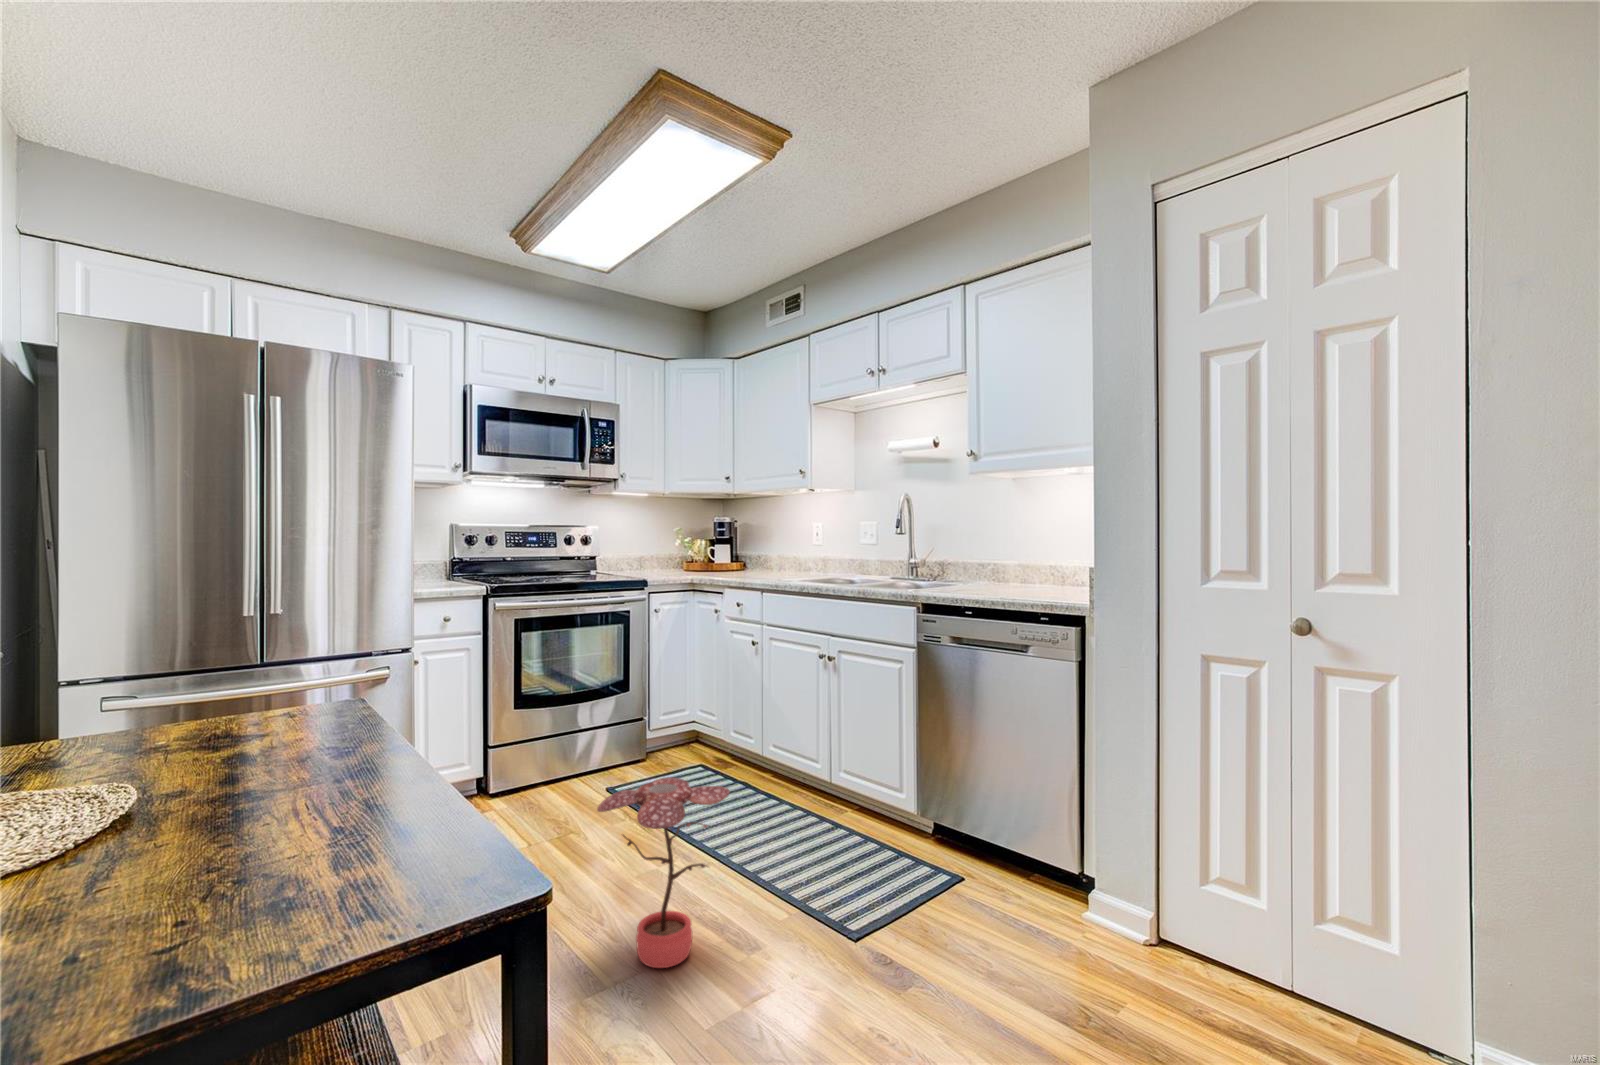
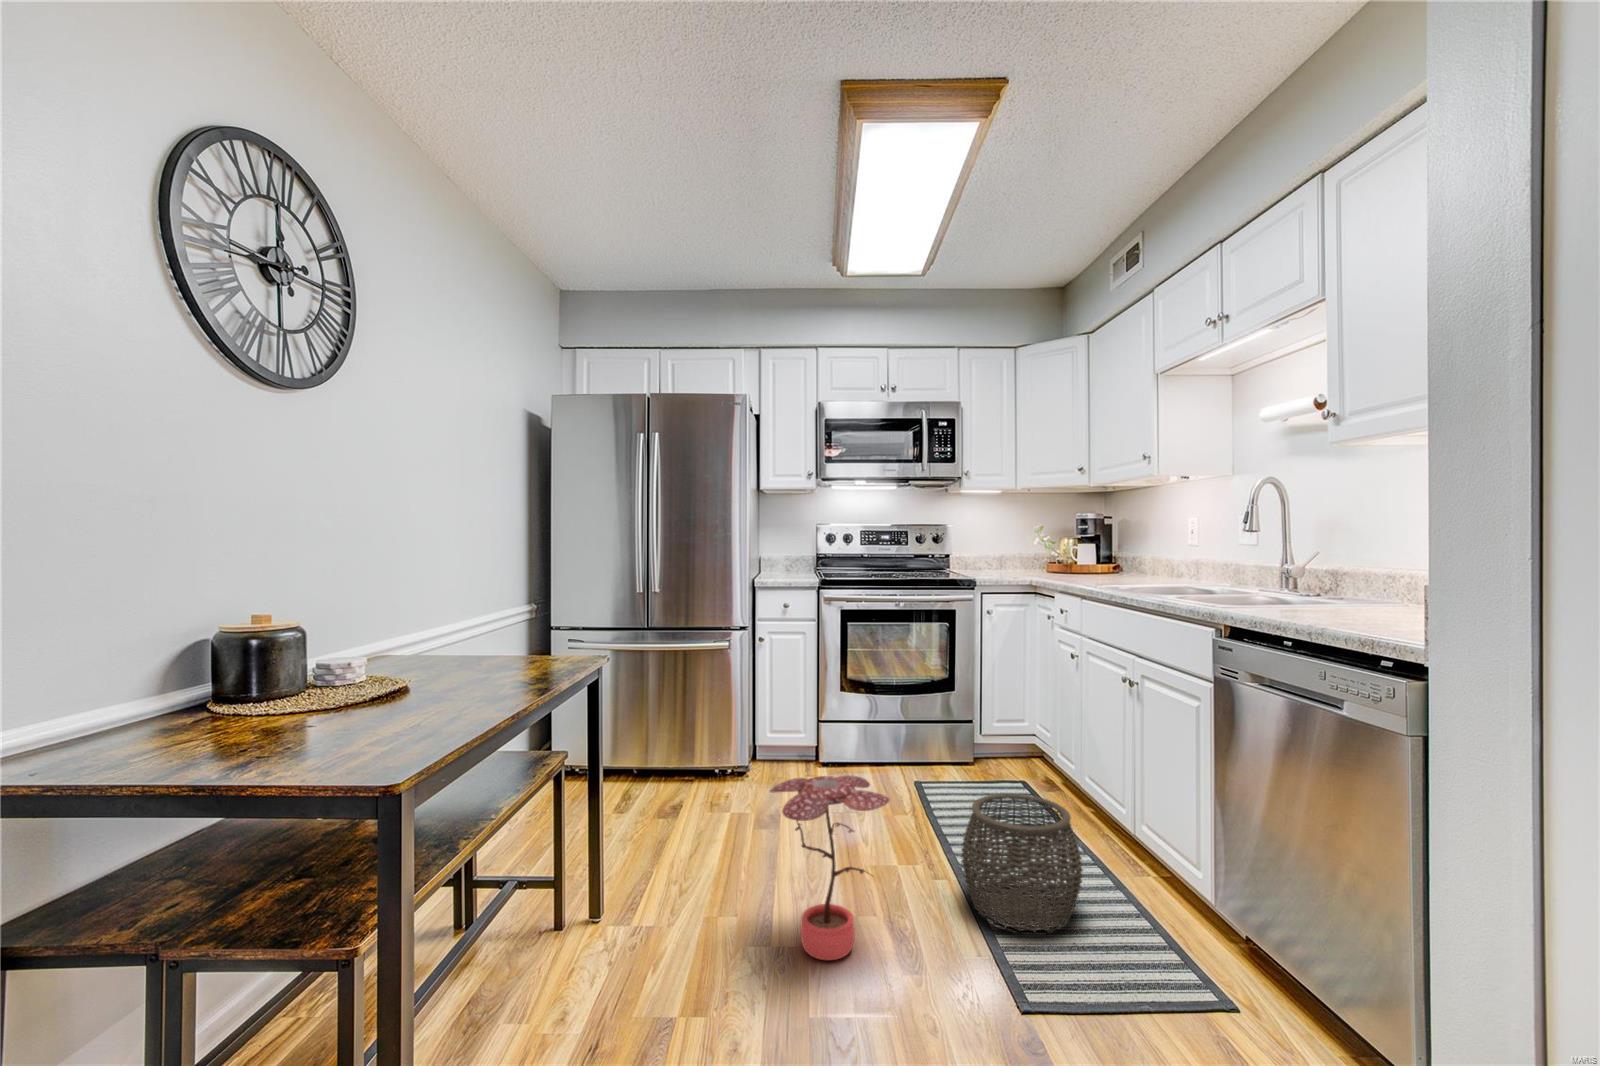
woven basket: none [737,765,840,883] -> present [961,793,1083,932]

